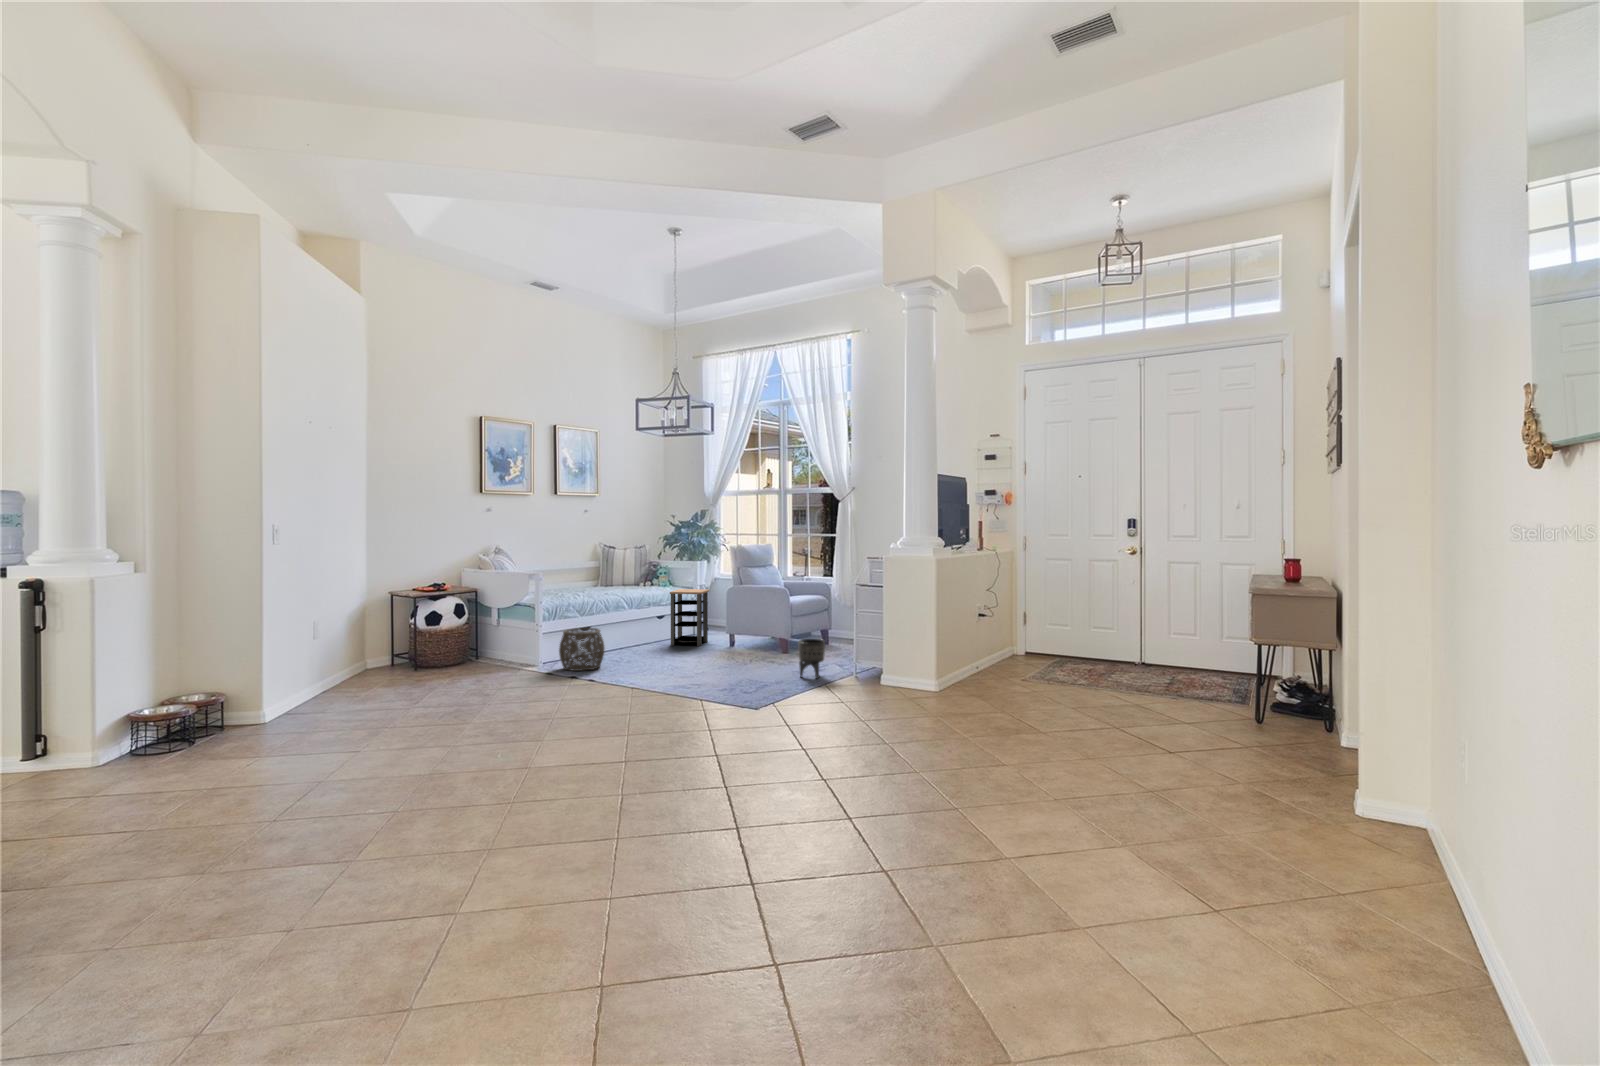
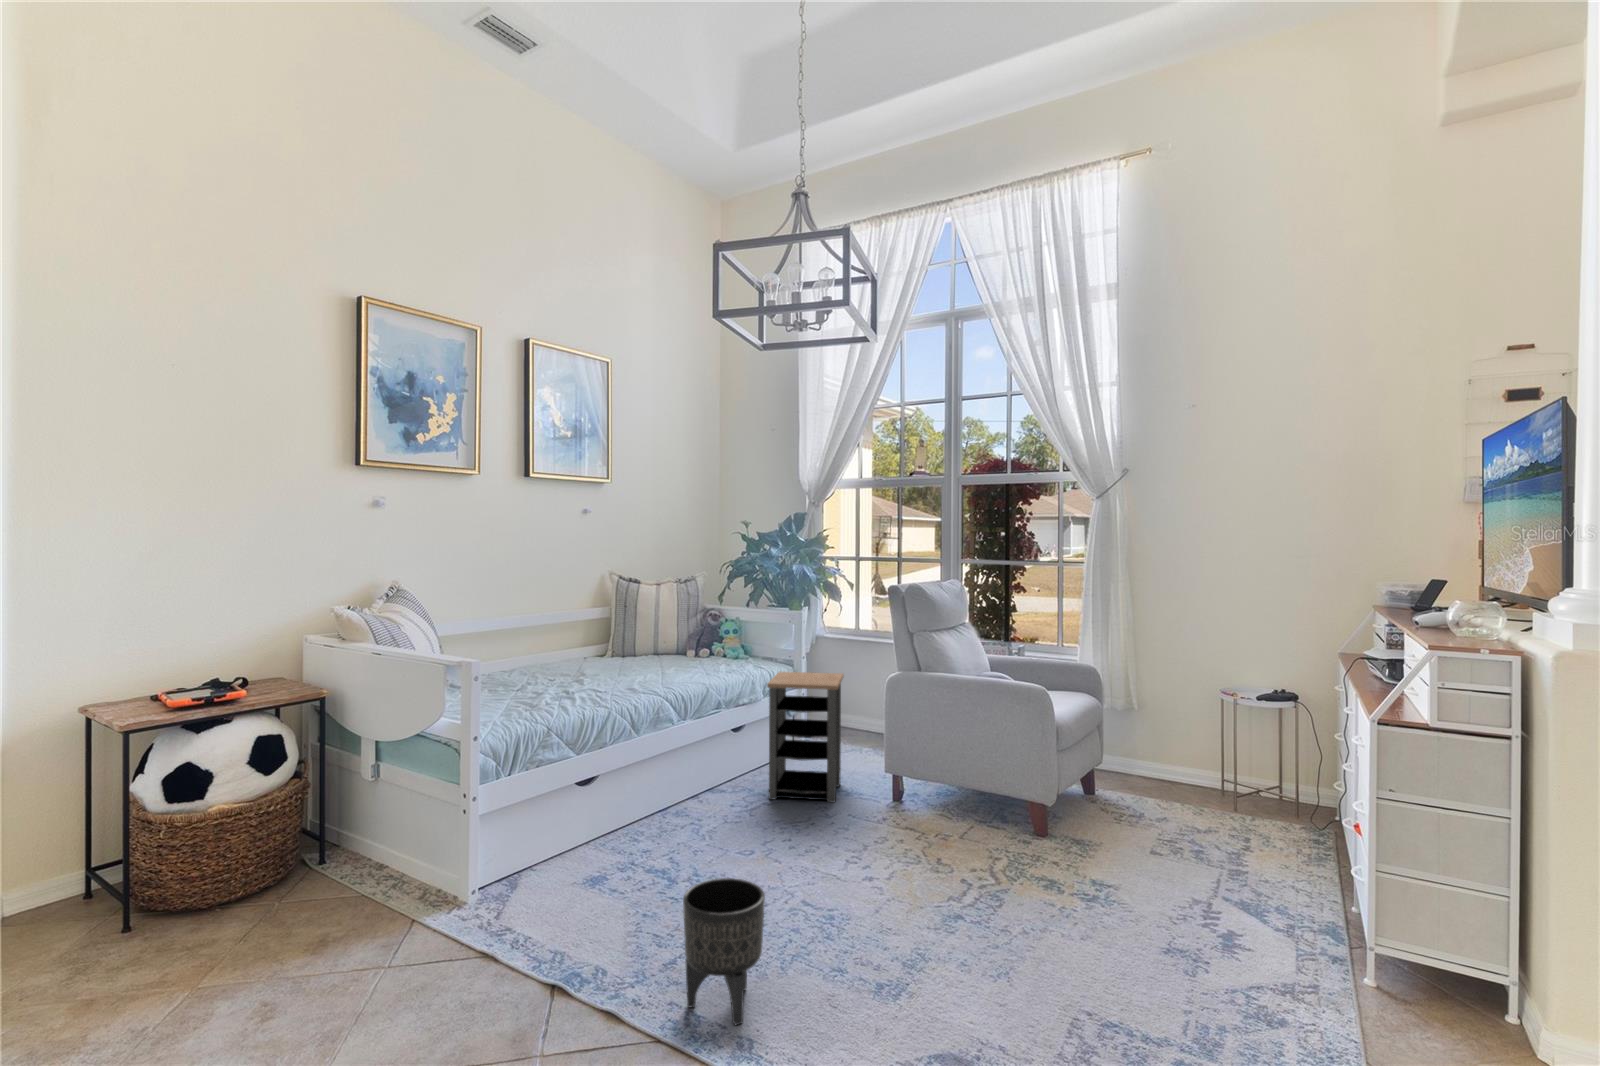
woven basket: present [559,628,605,671] -> none [516,805,641,946]
planter: present [798,639,825,679] -> present [683,878,765,1025]

